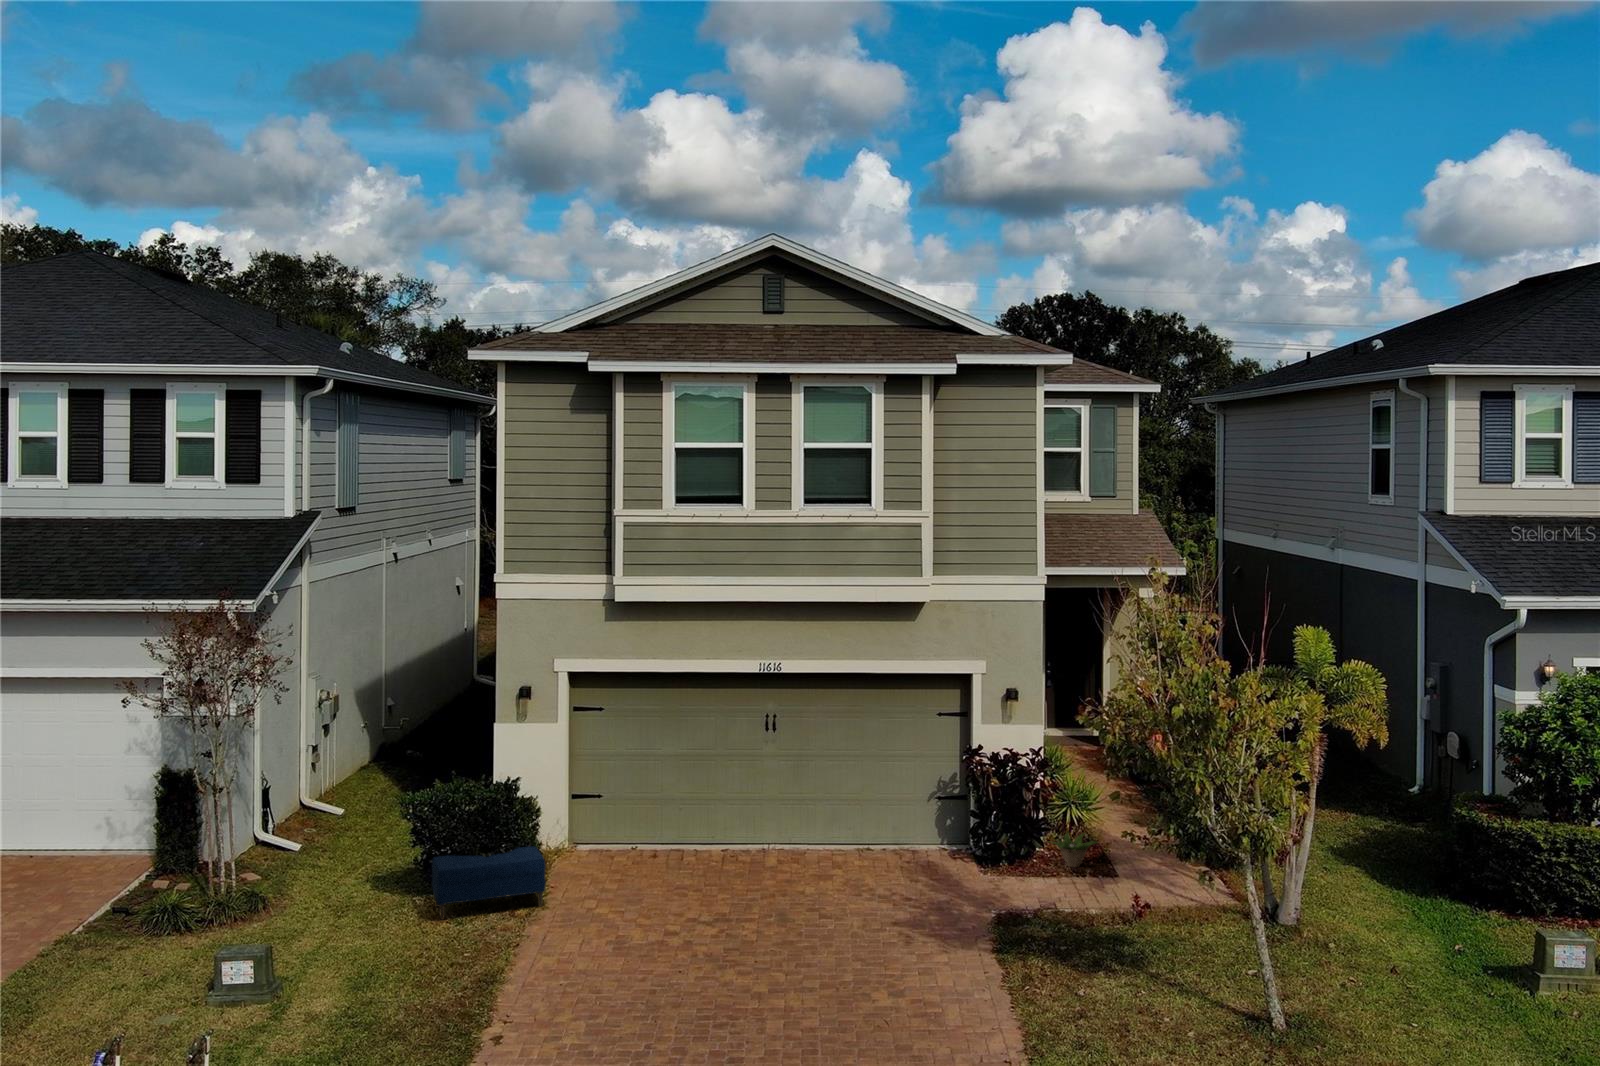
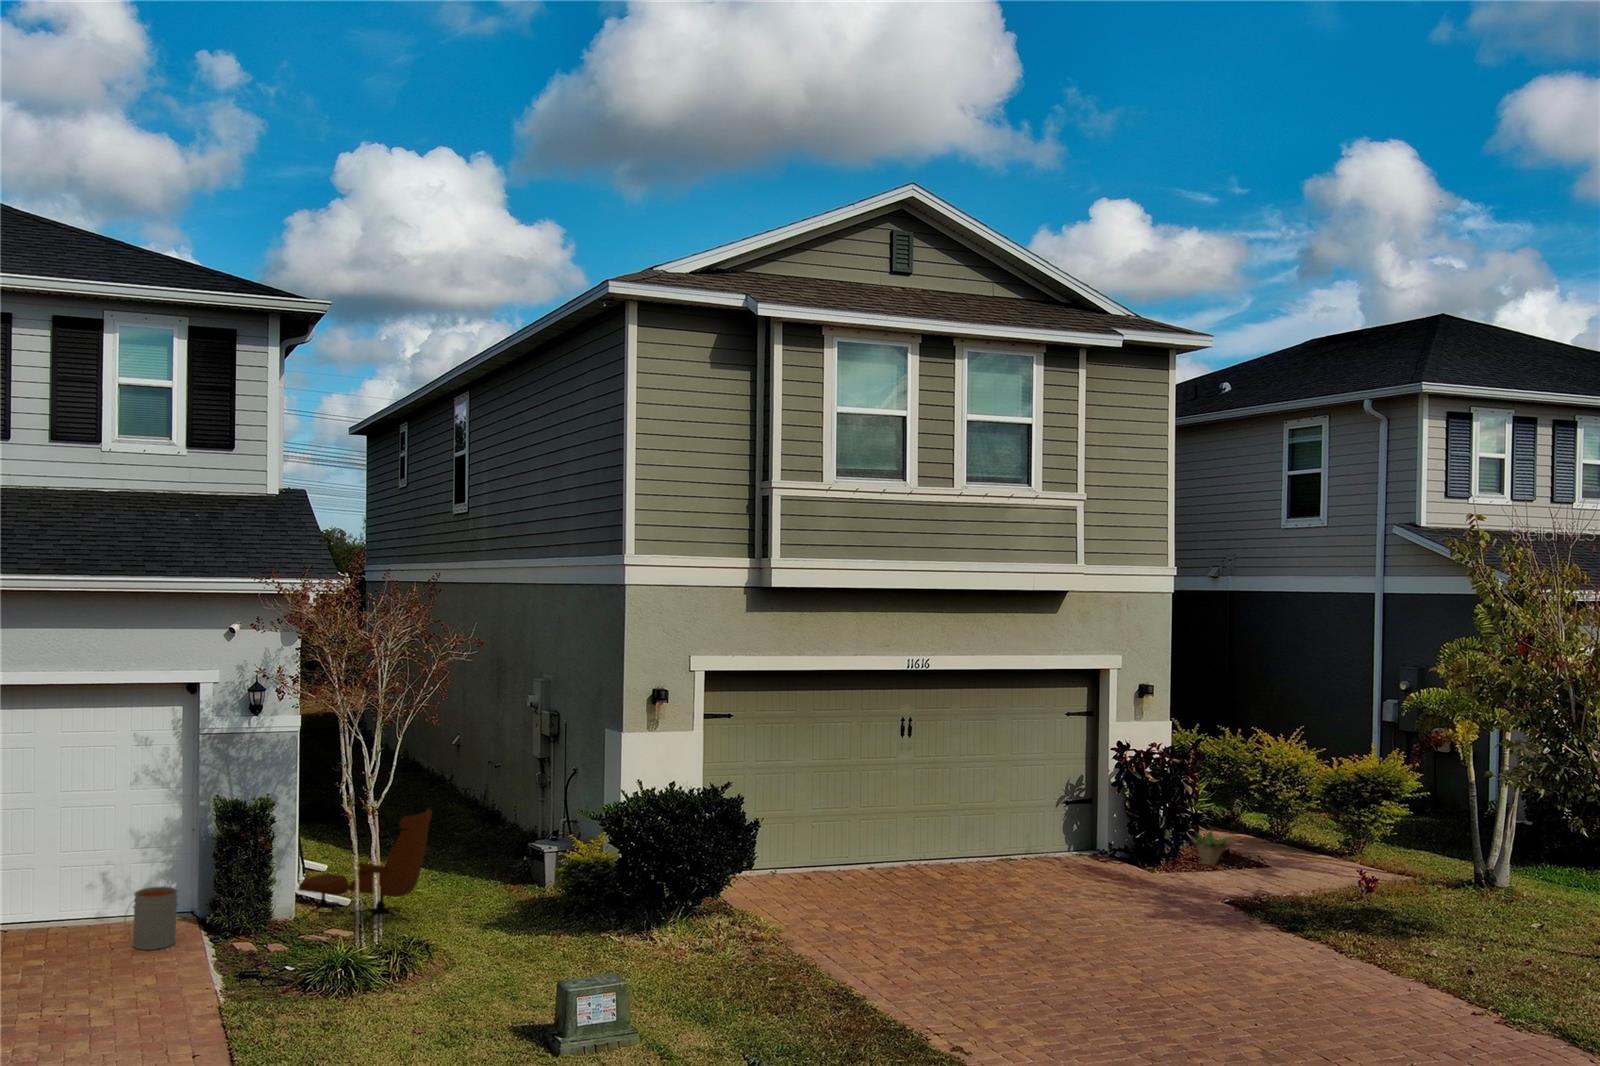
lounge chair: none [252,779,329,868] -> present [298,808,432,927]
bucket: none [109,828,146,874] -> present [125,887,178,950]
bench: present [432,846,546,920] -> none [637,872,771,964]

